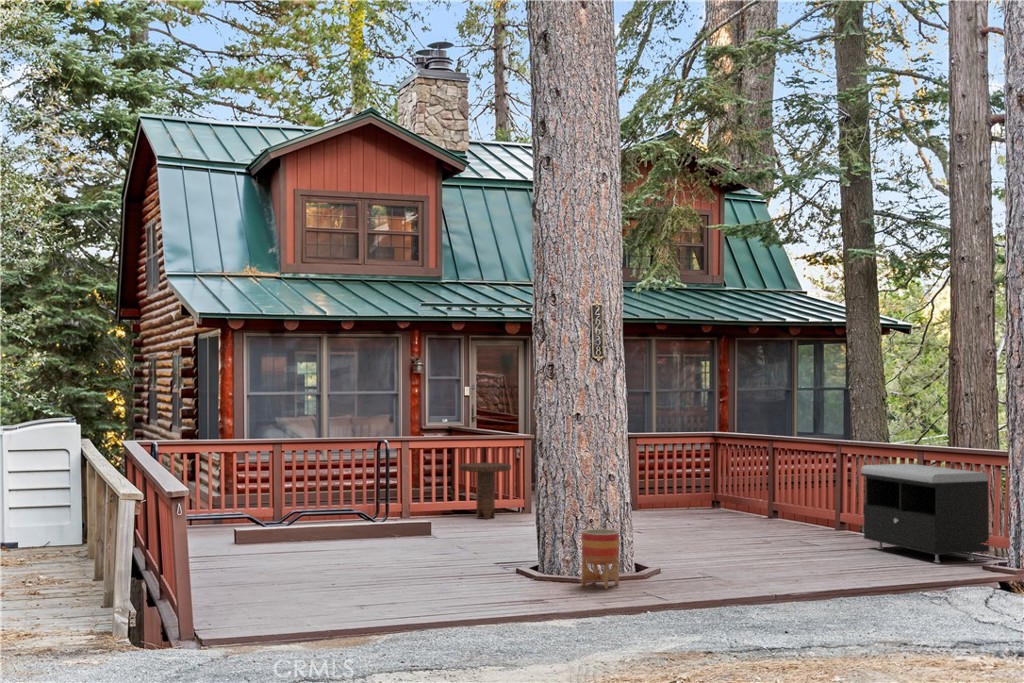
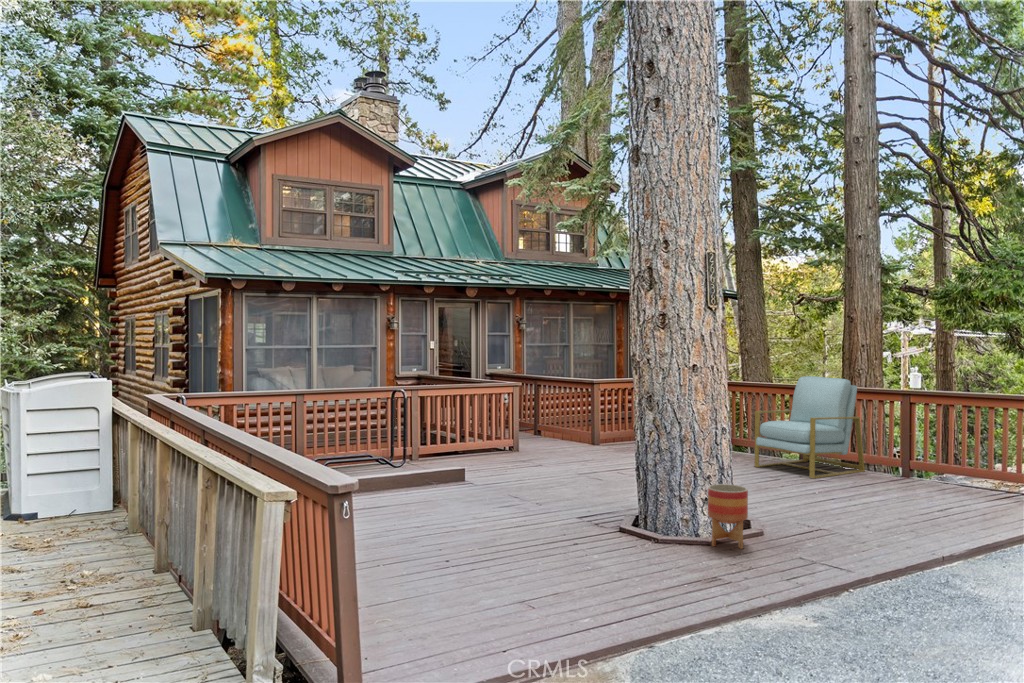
chair: none [764,430,885,545] -> present [755,376,865,479]
side table: present [459,463,511,519] -> none [468,409,514,461]
storage bench: present [861,464,989,563] -> none [864,405,993,495]

